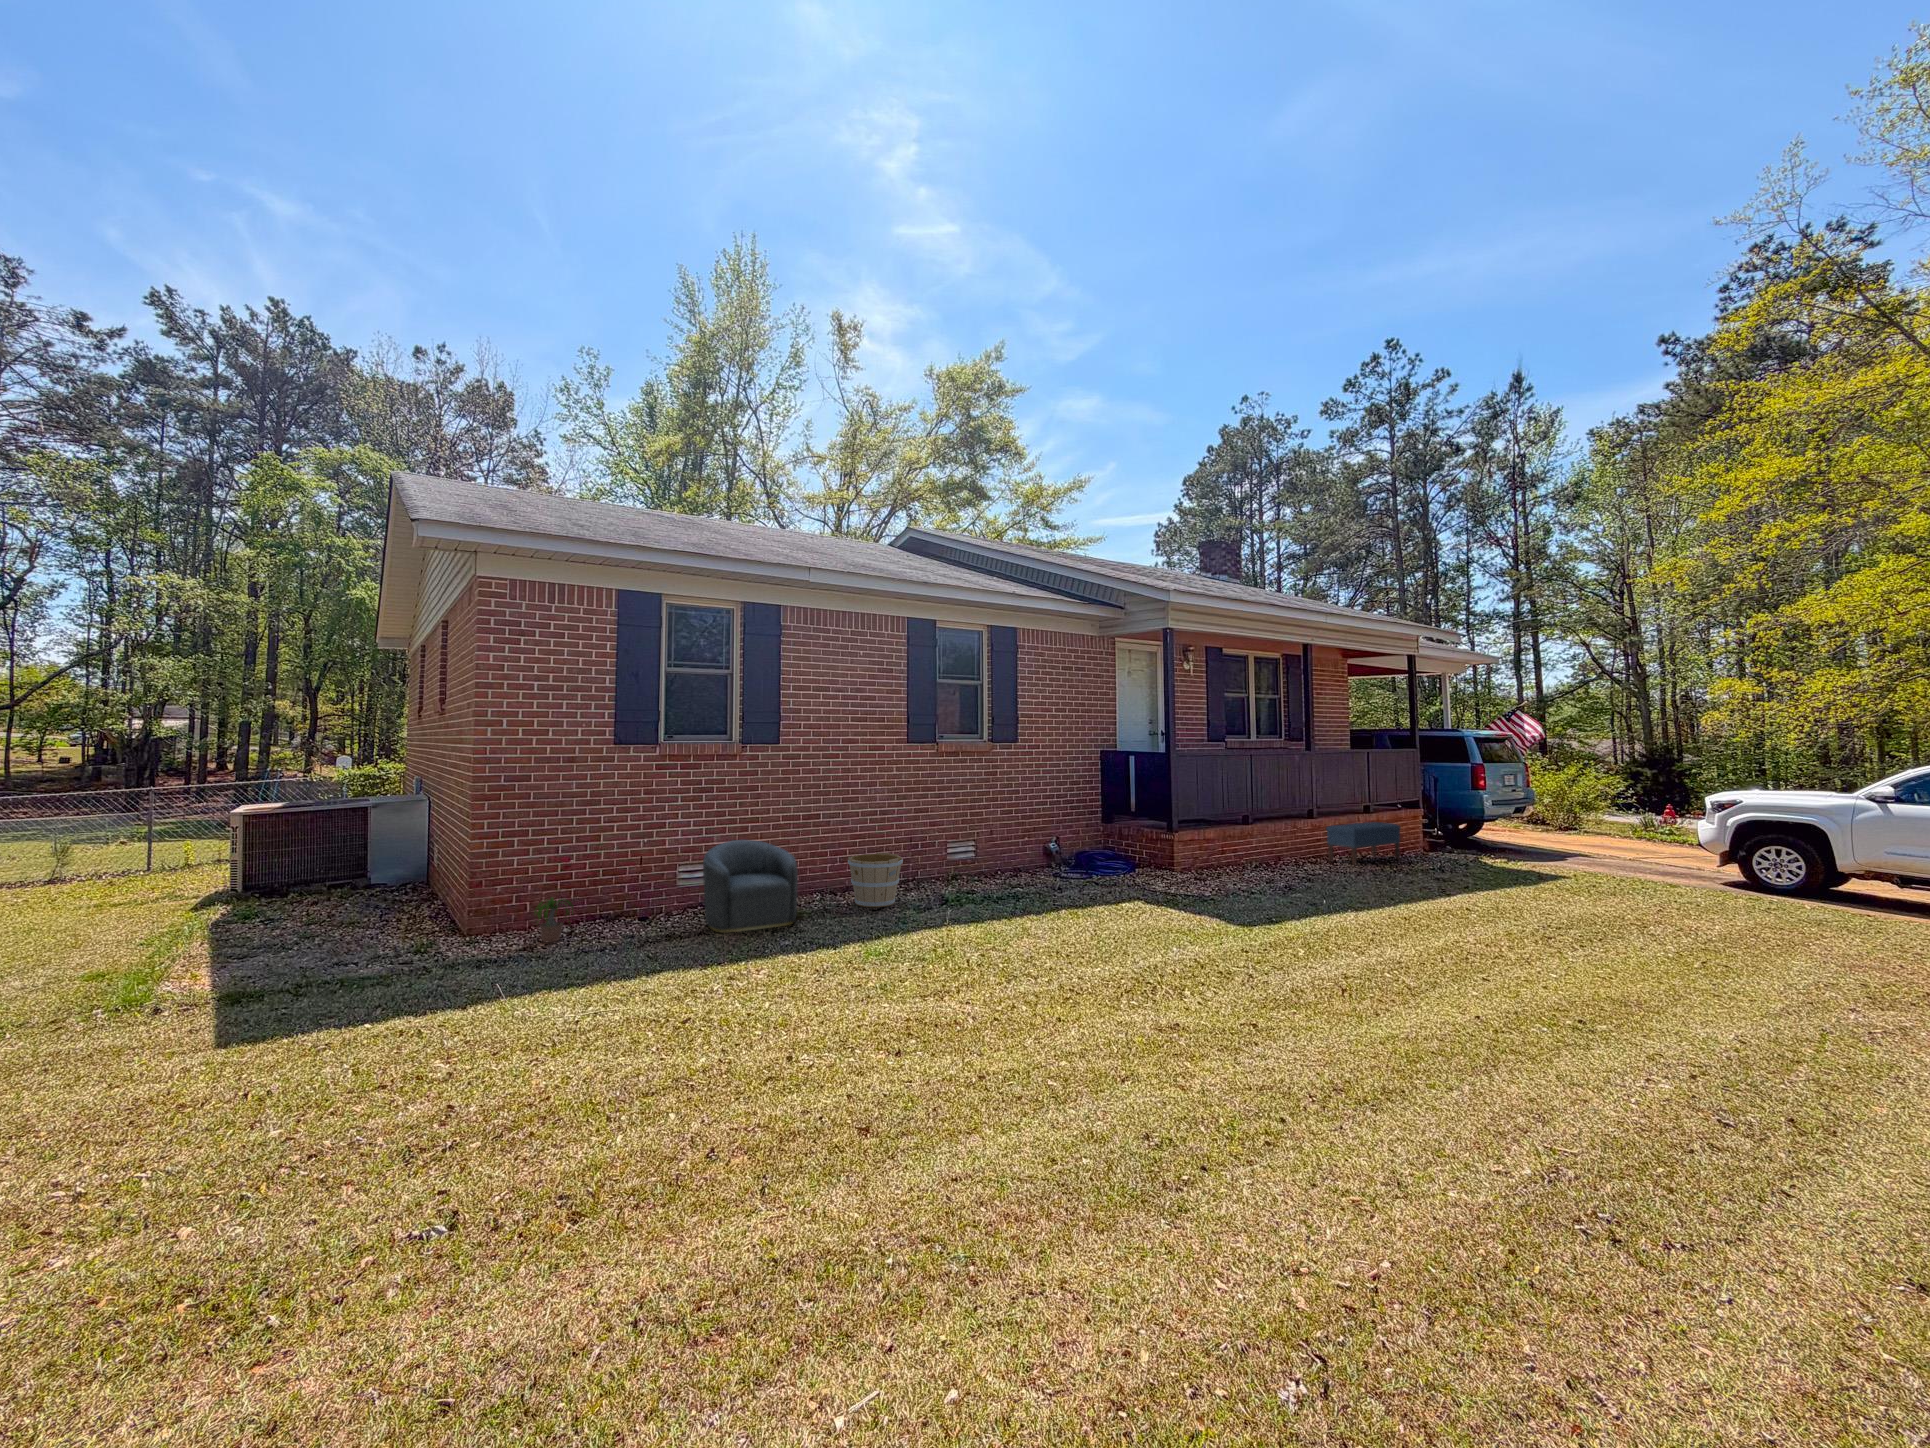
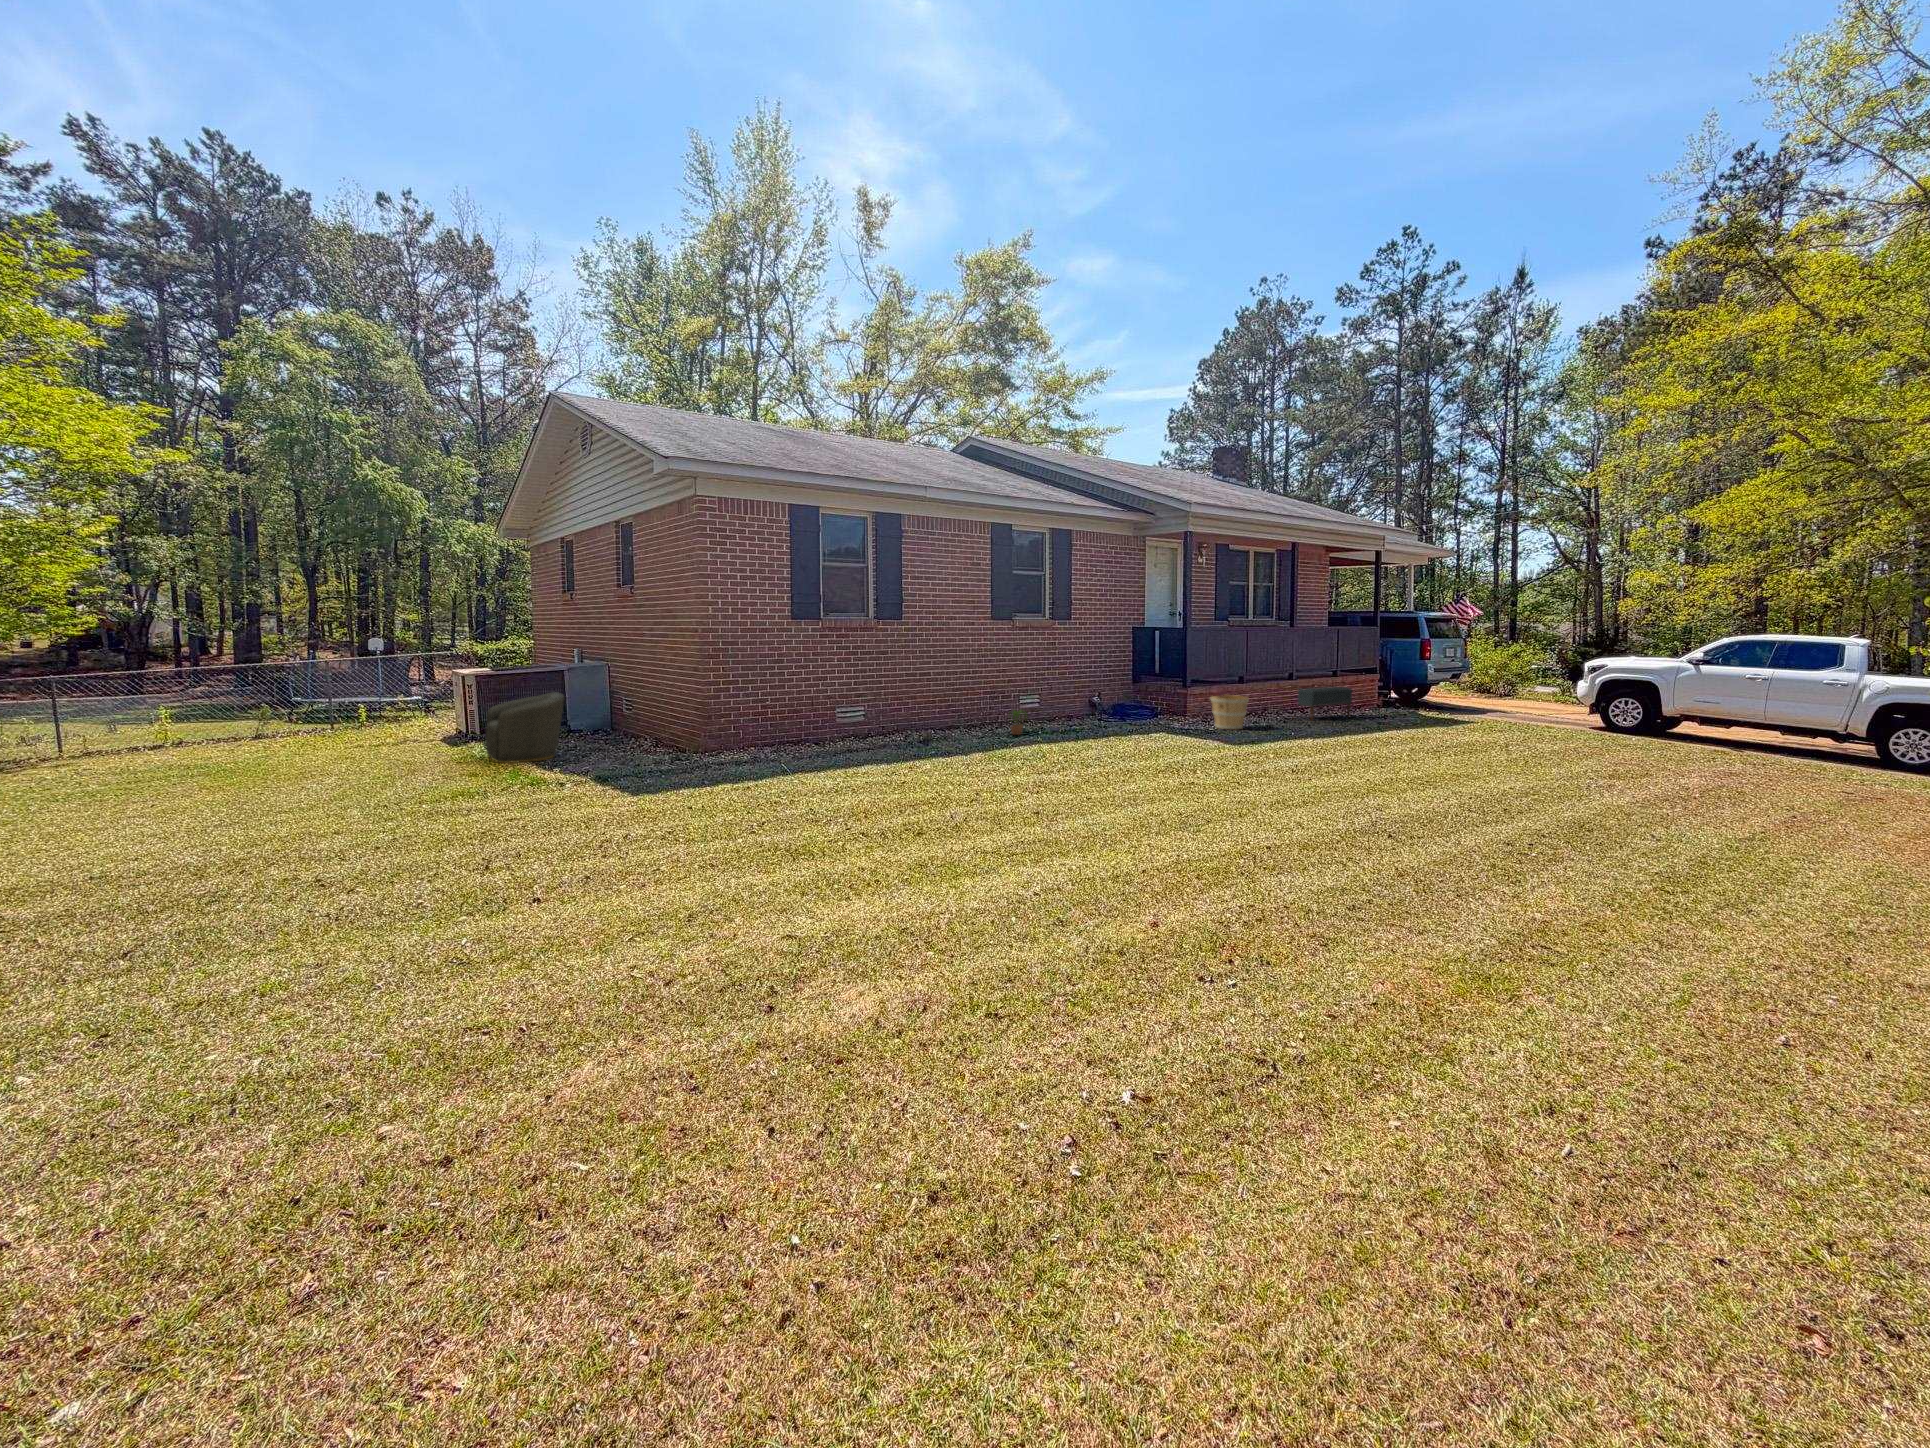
armchair: present [703,840,798,932] -> present [486,692,564,763]
wooden bucket: present [848,853,903,907] -> present [1211,695,1249,729]
potted plant: present [535,898,573,943] -> present [1008,710,1028,735]

